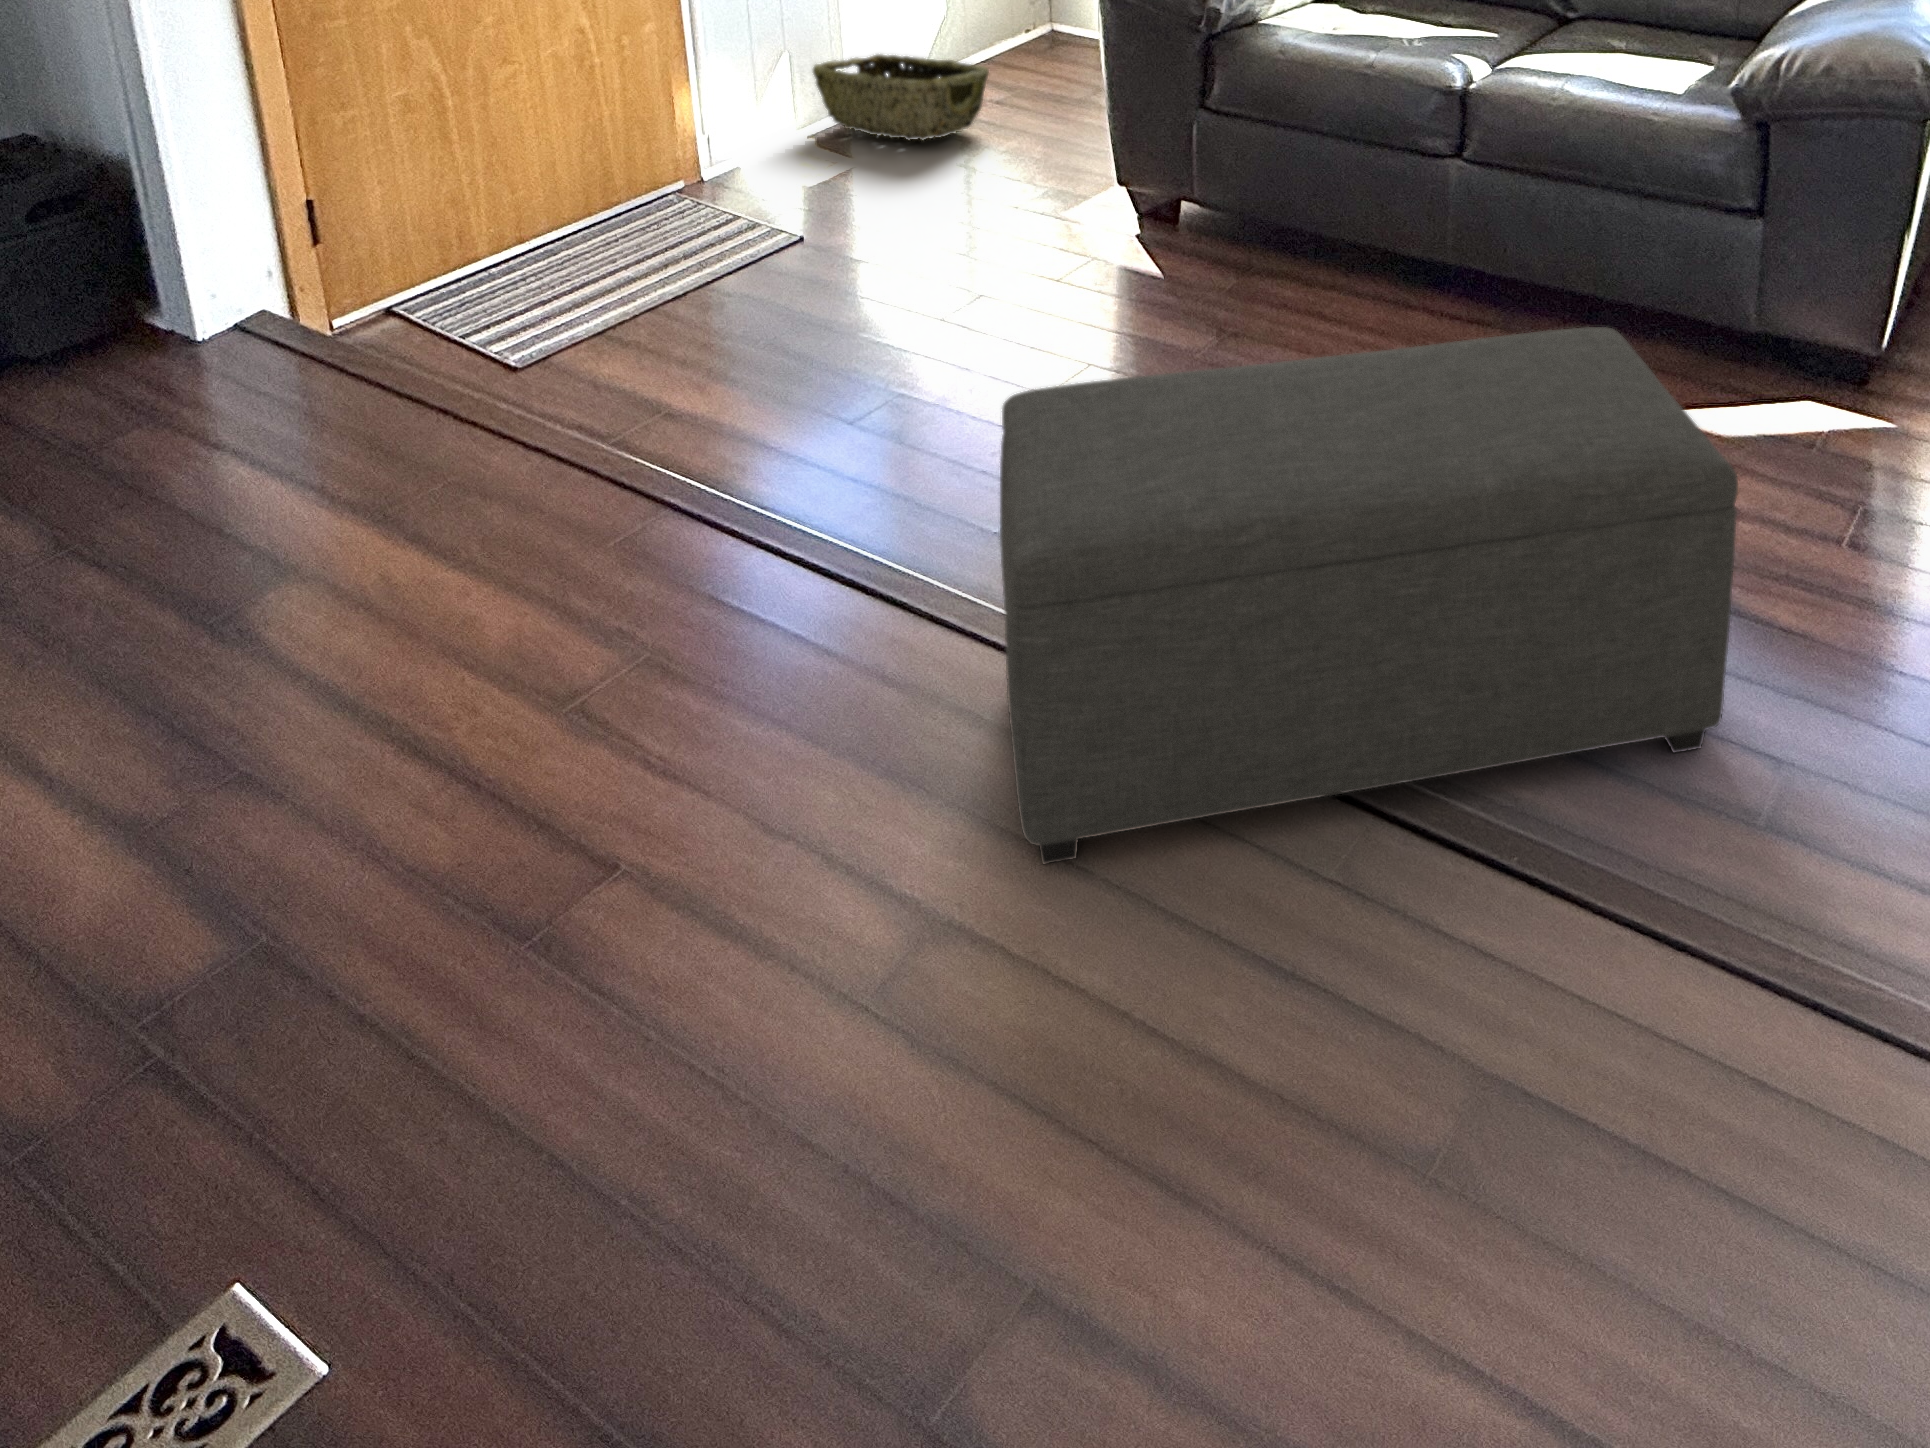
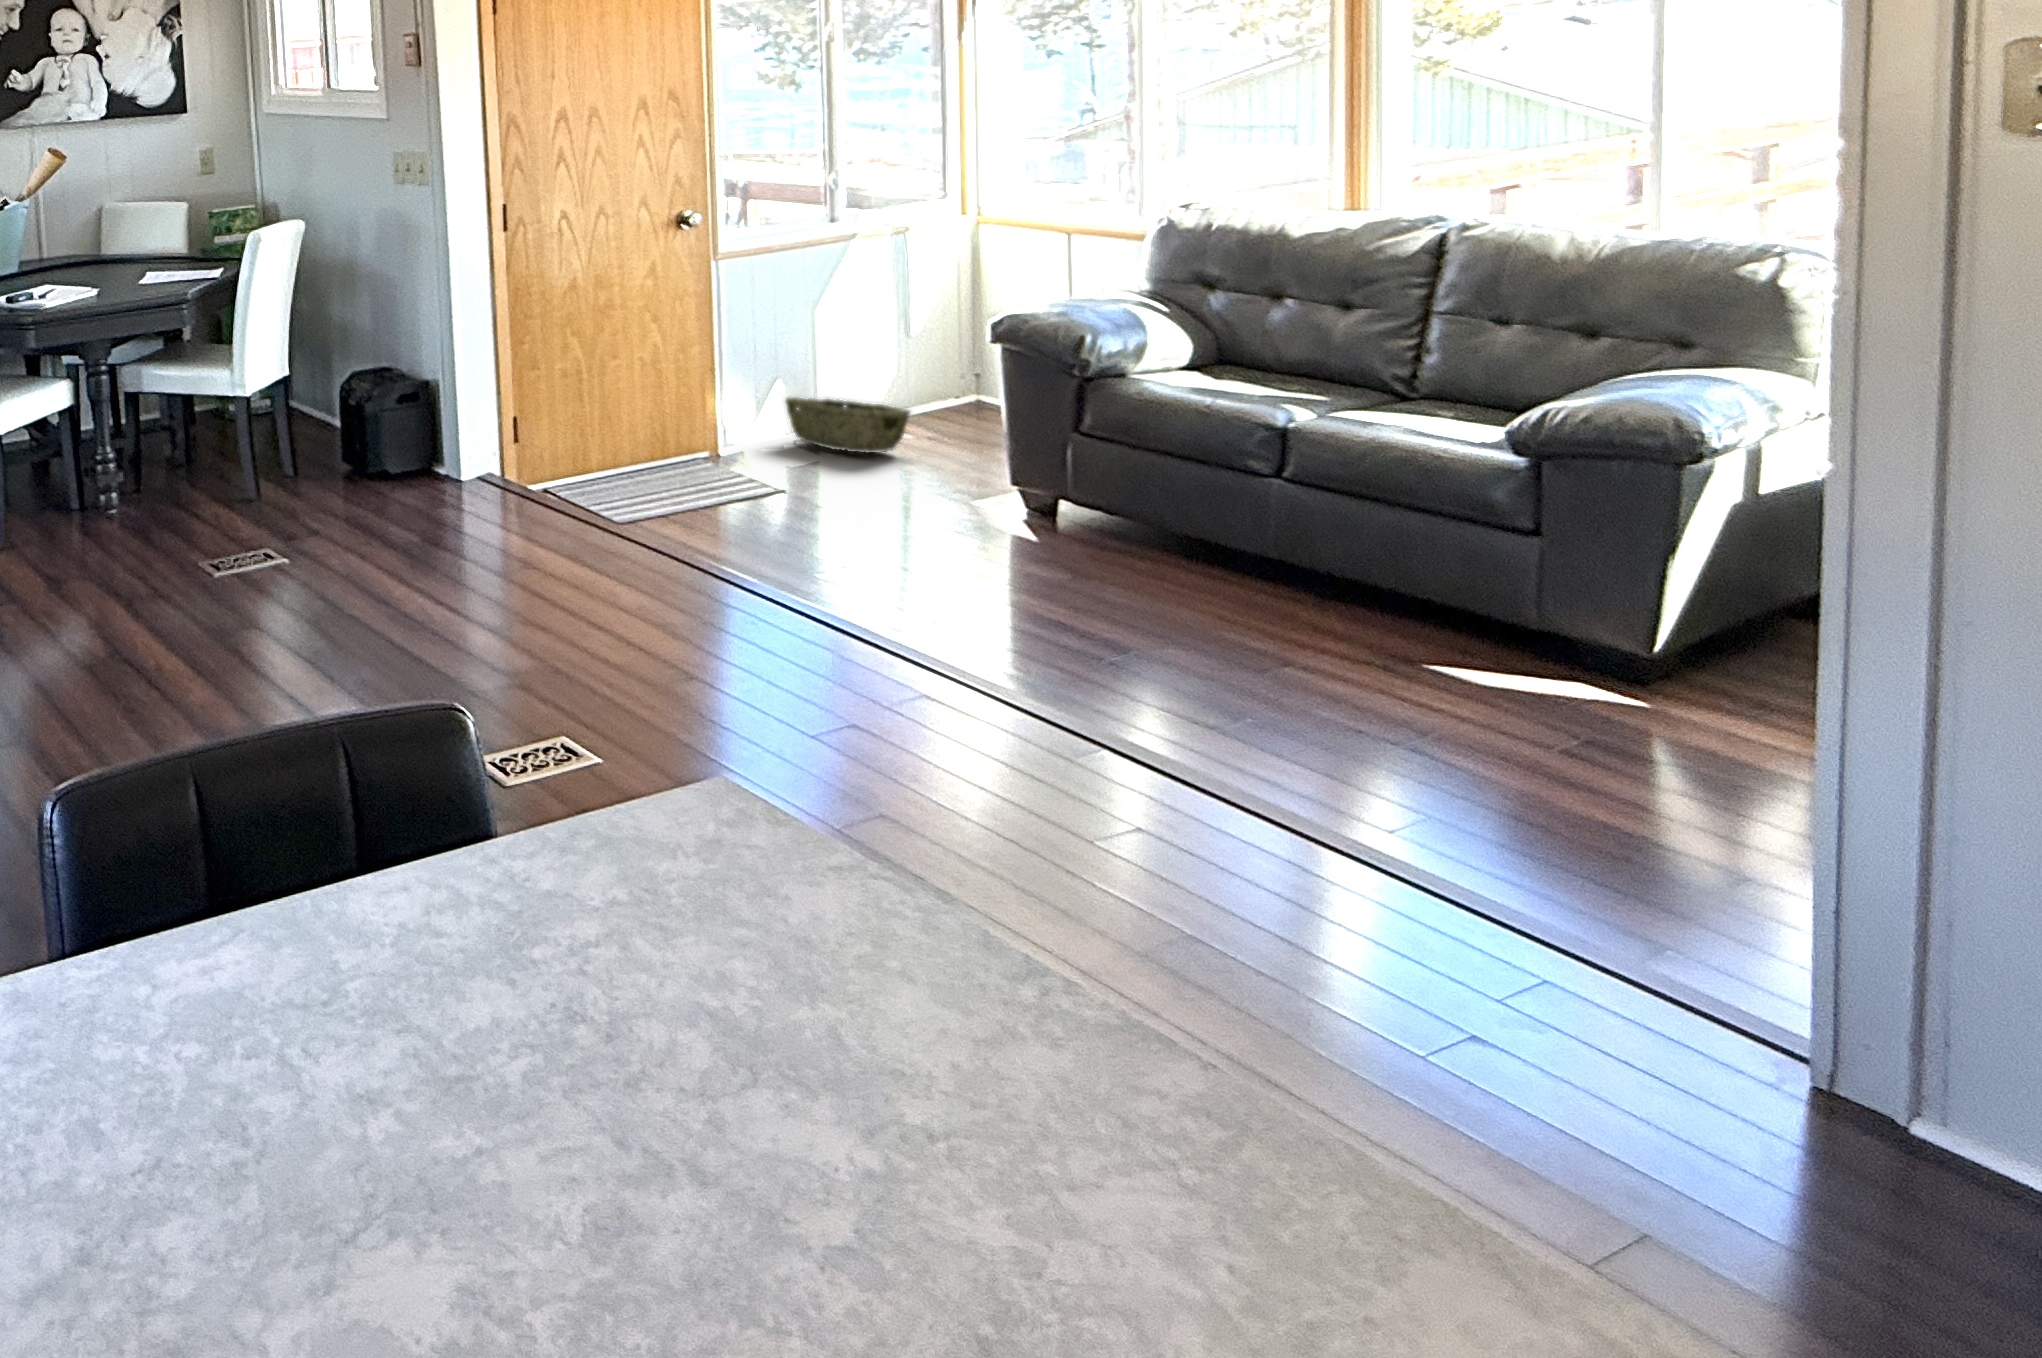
ottoman: present [1000,327,1738,864] -> none [936,500,1400,747]

